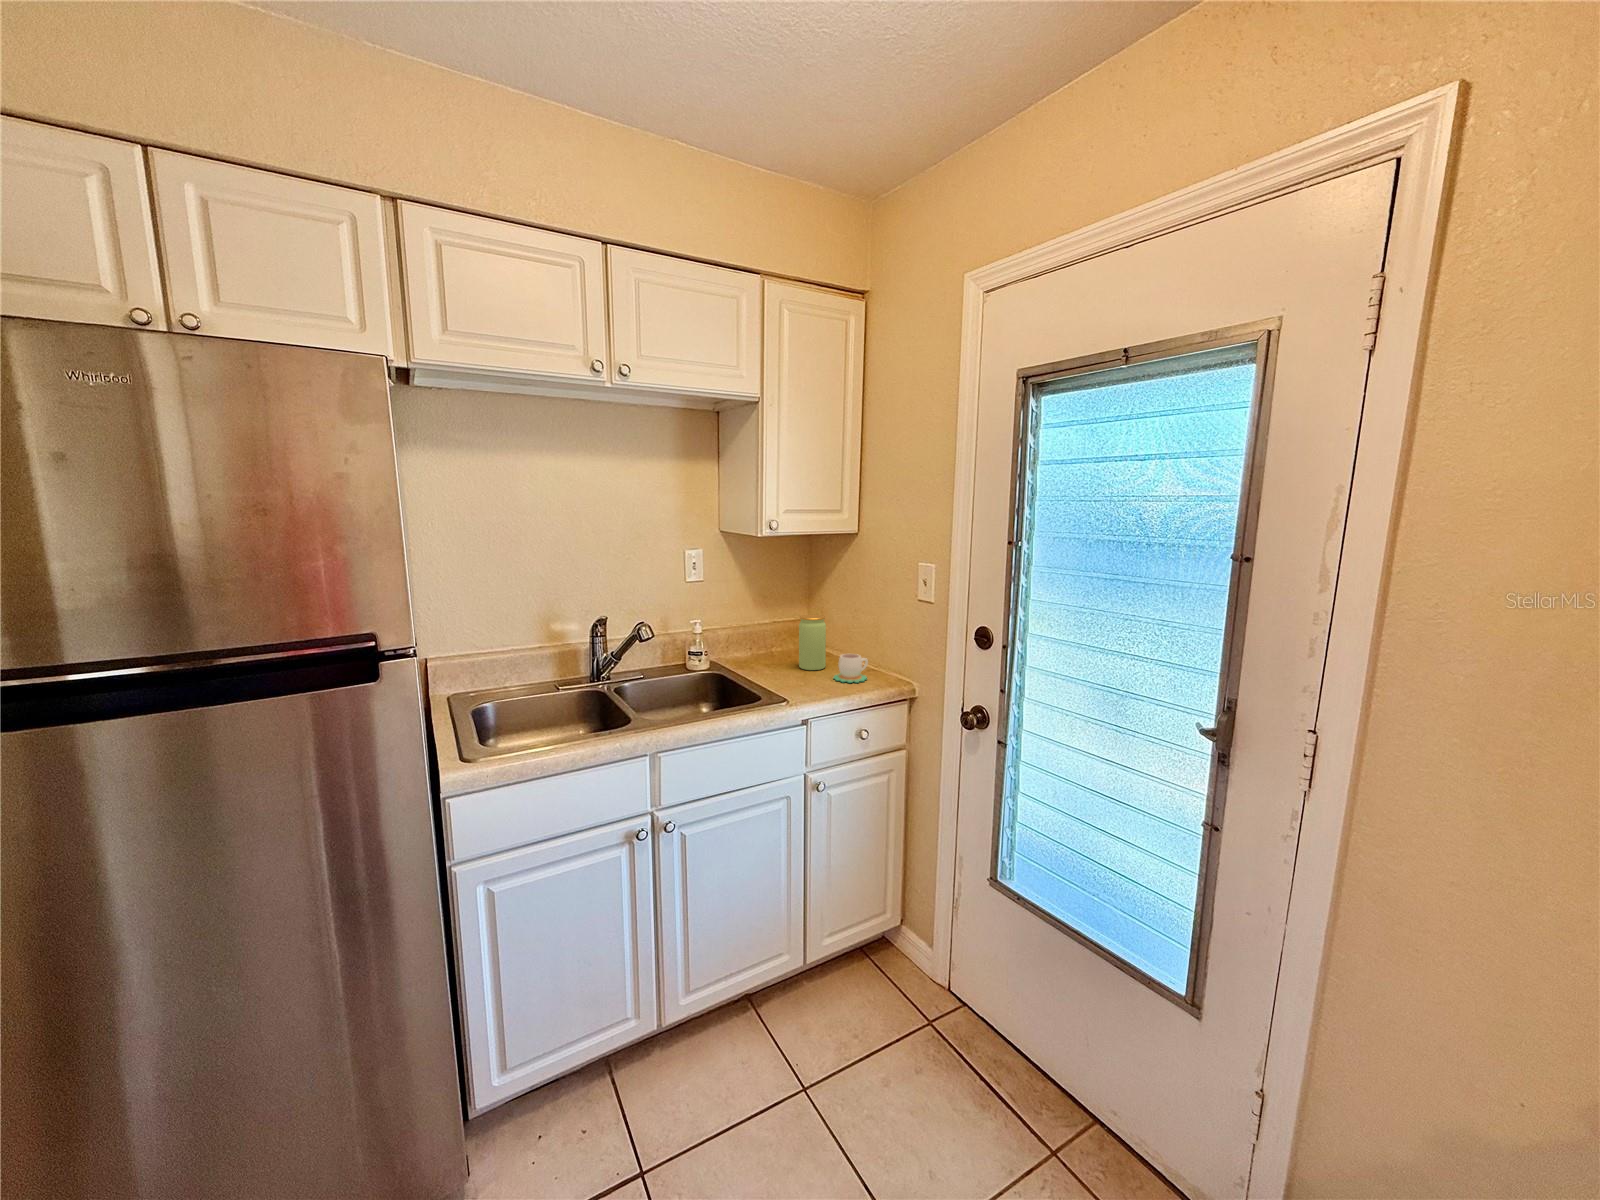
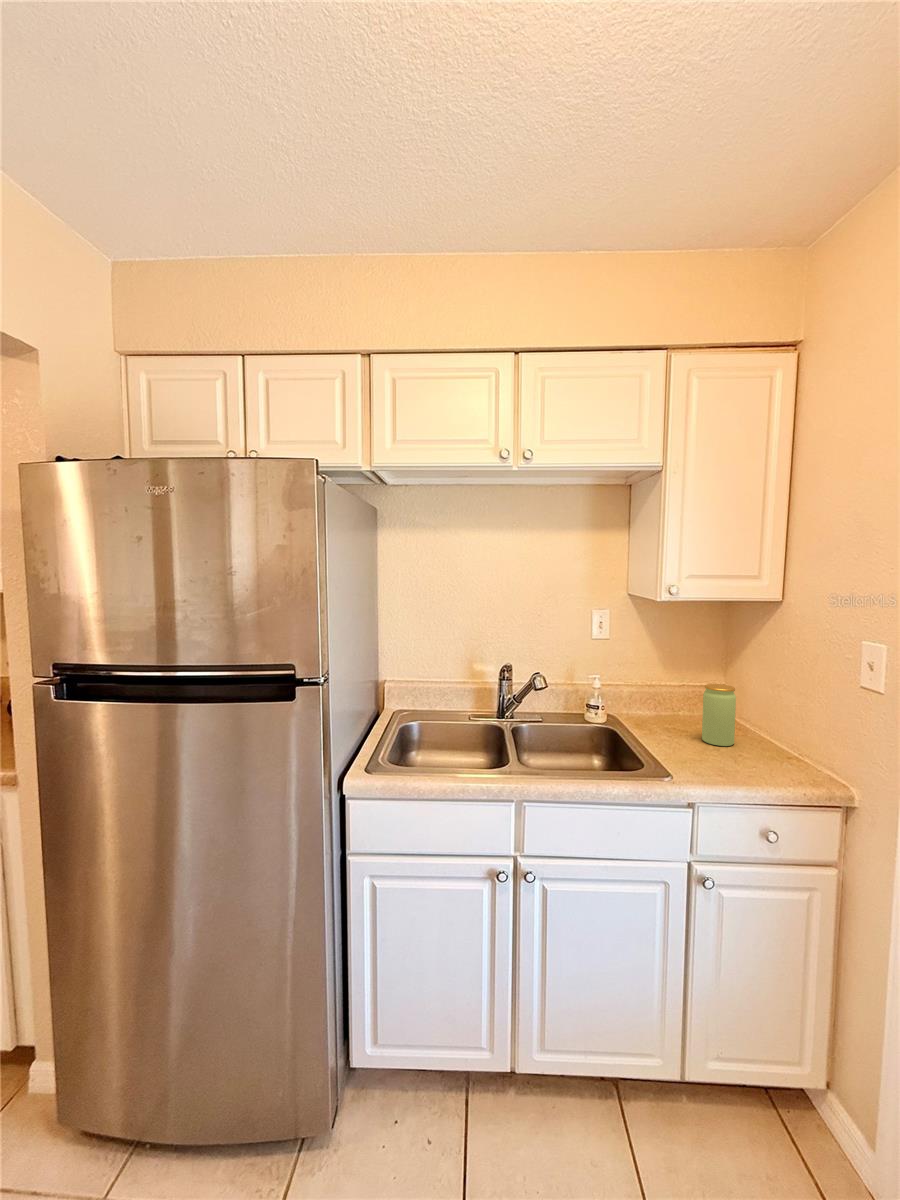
mug: present [834,654,868,683] -> none [737,734,785,771]

